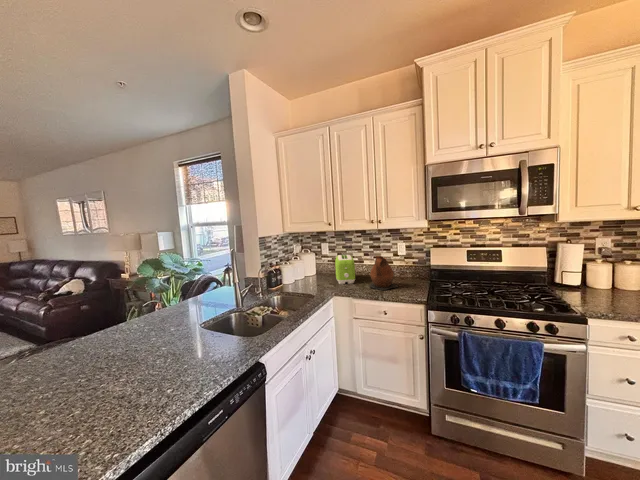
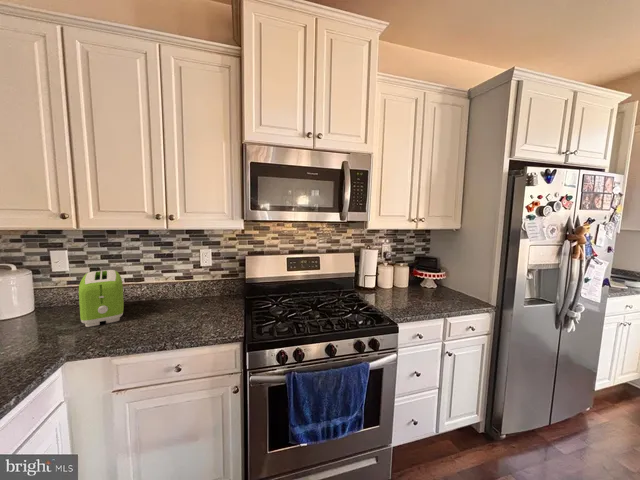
ceramic pitcher: present [369,256,398,290] -> none [146,273,201,329]

